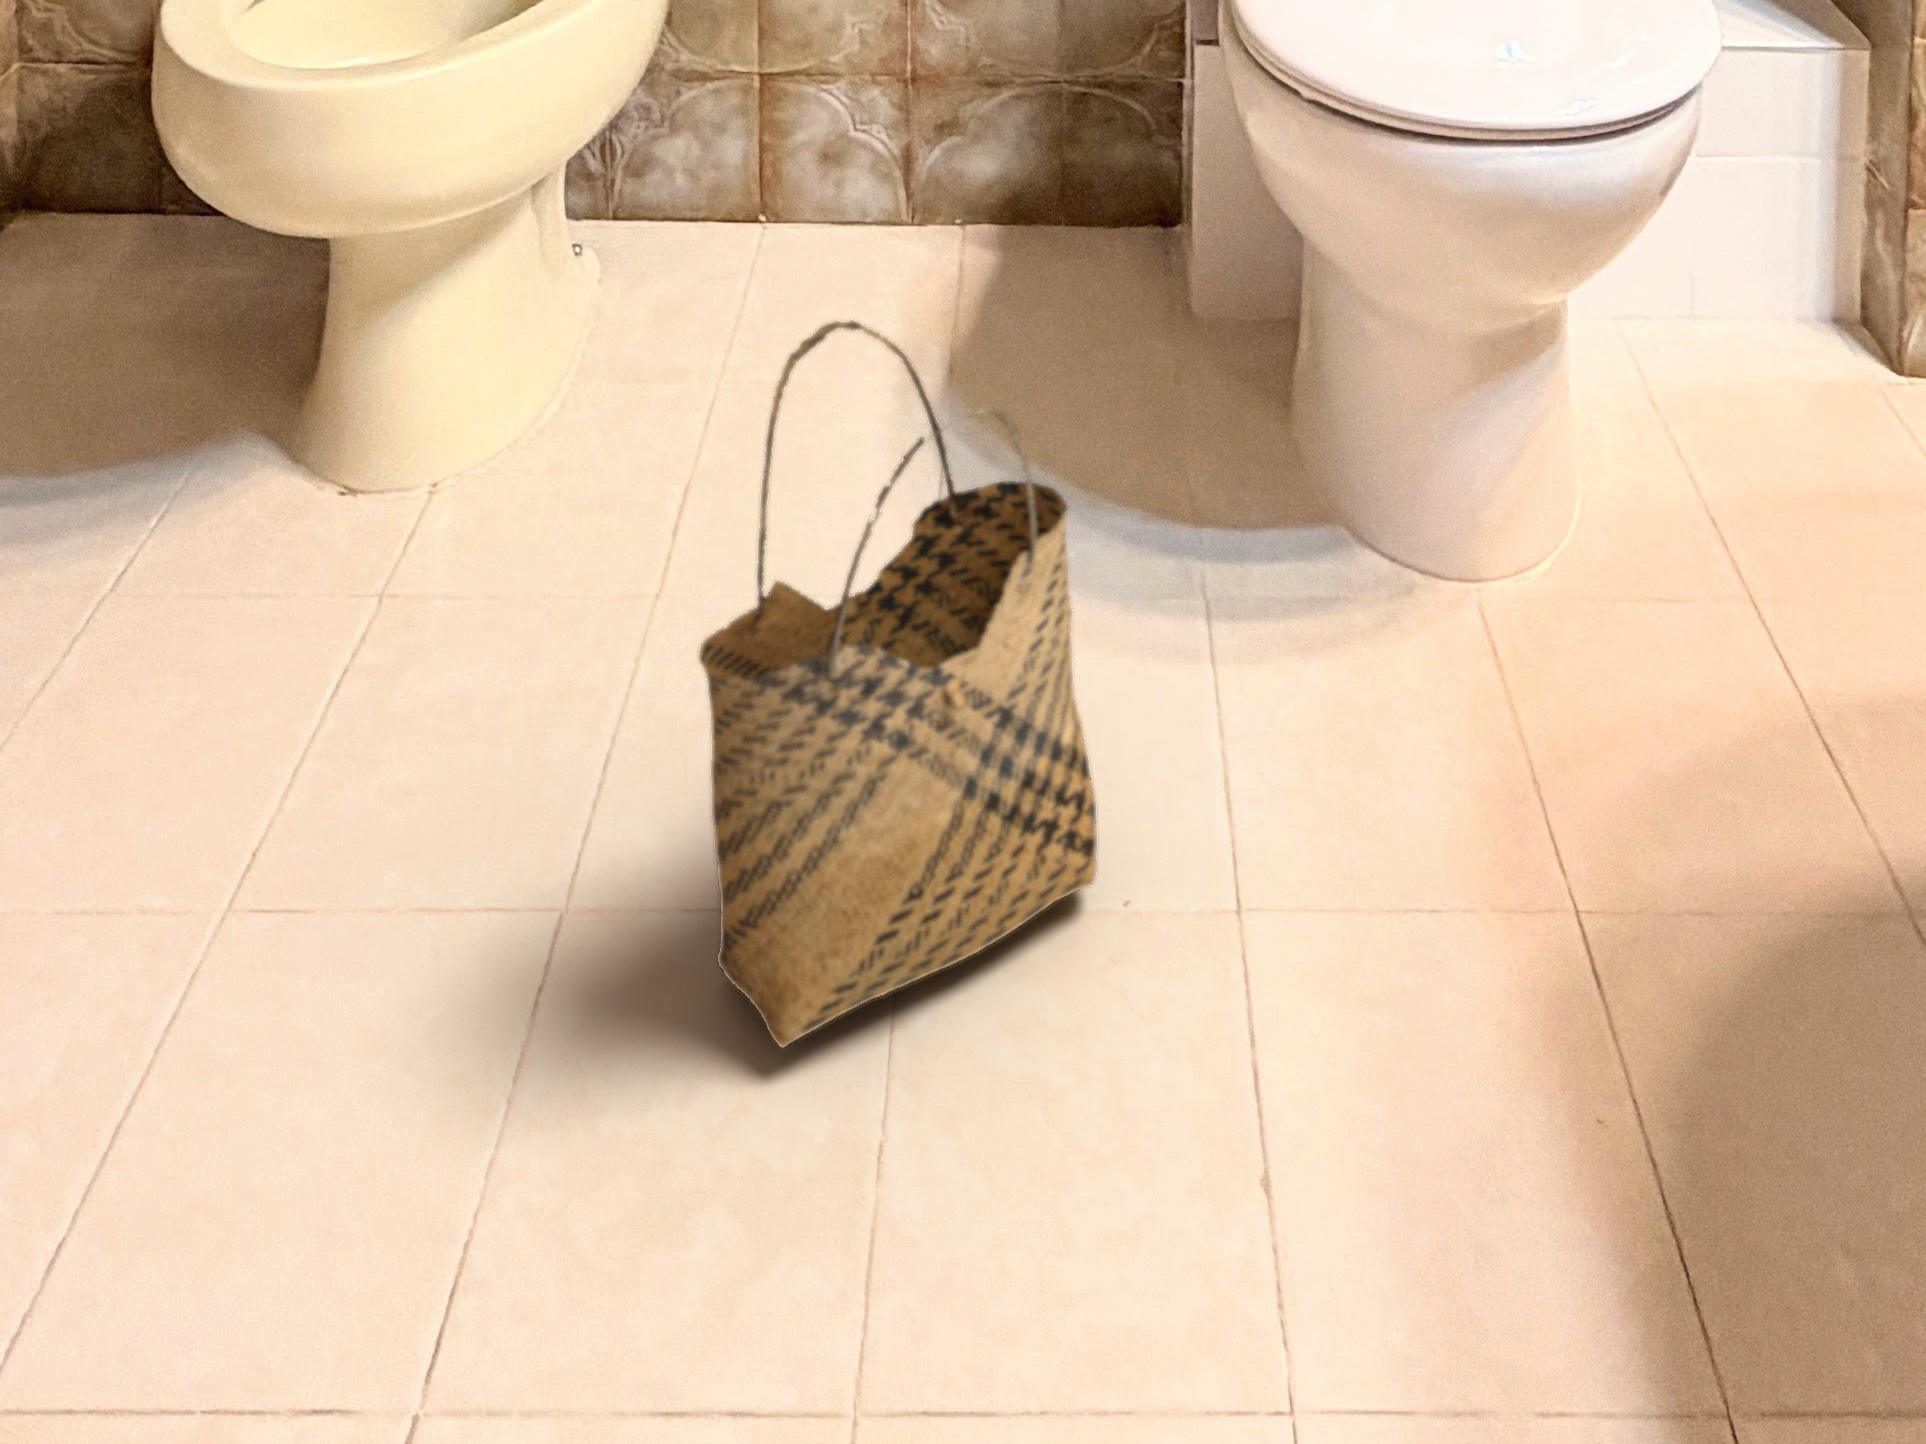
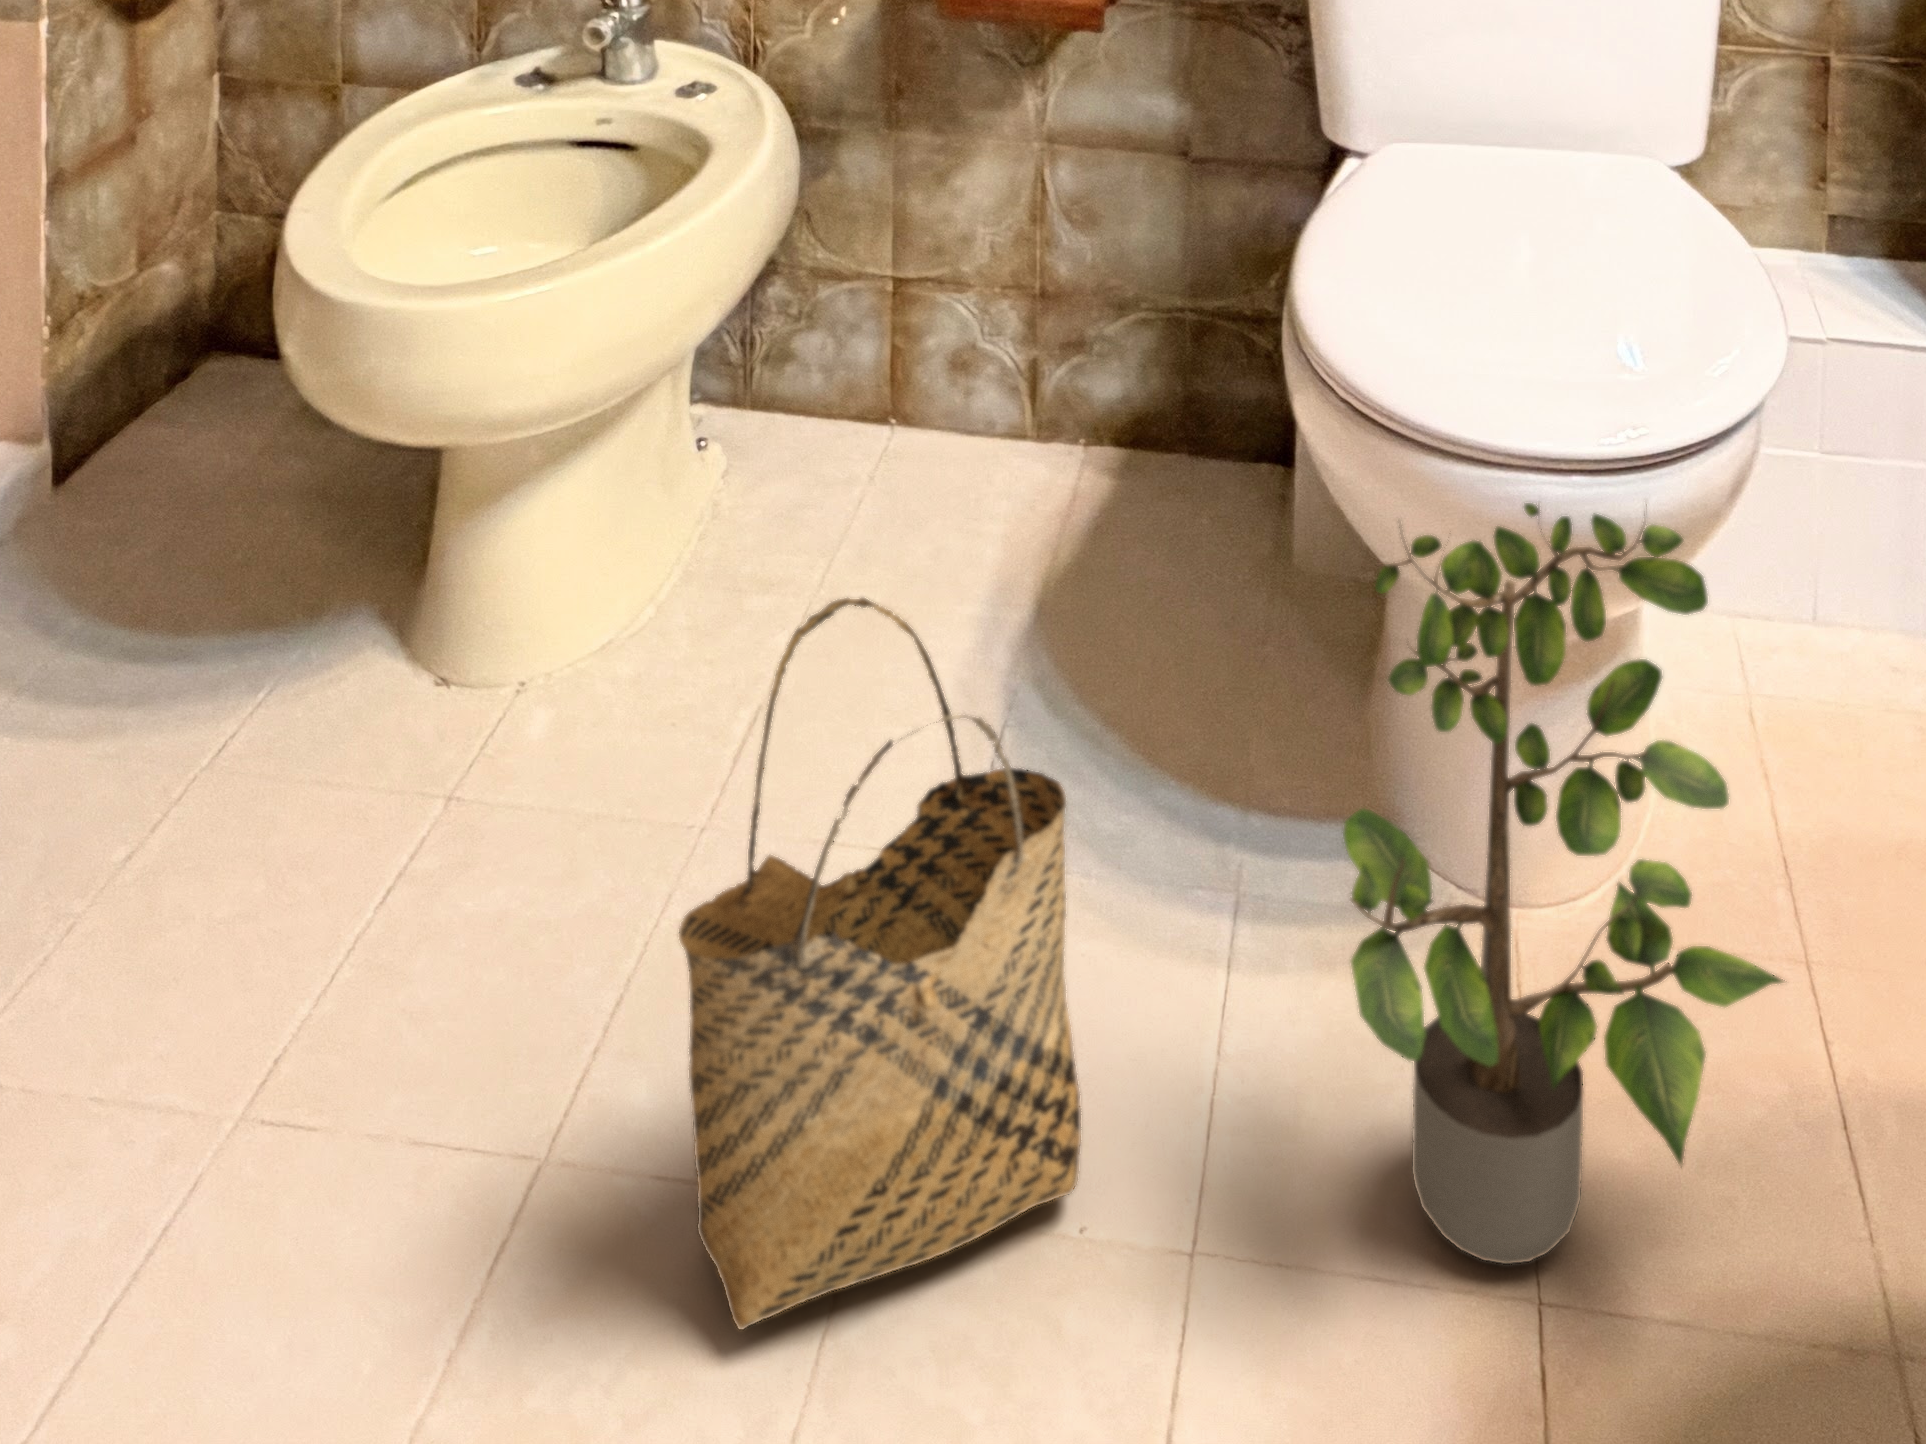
potted plant: none [1341,147,1780,895] -> present [1343,503,1783,1264]

